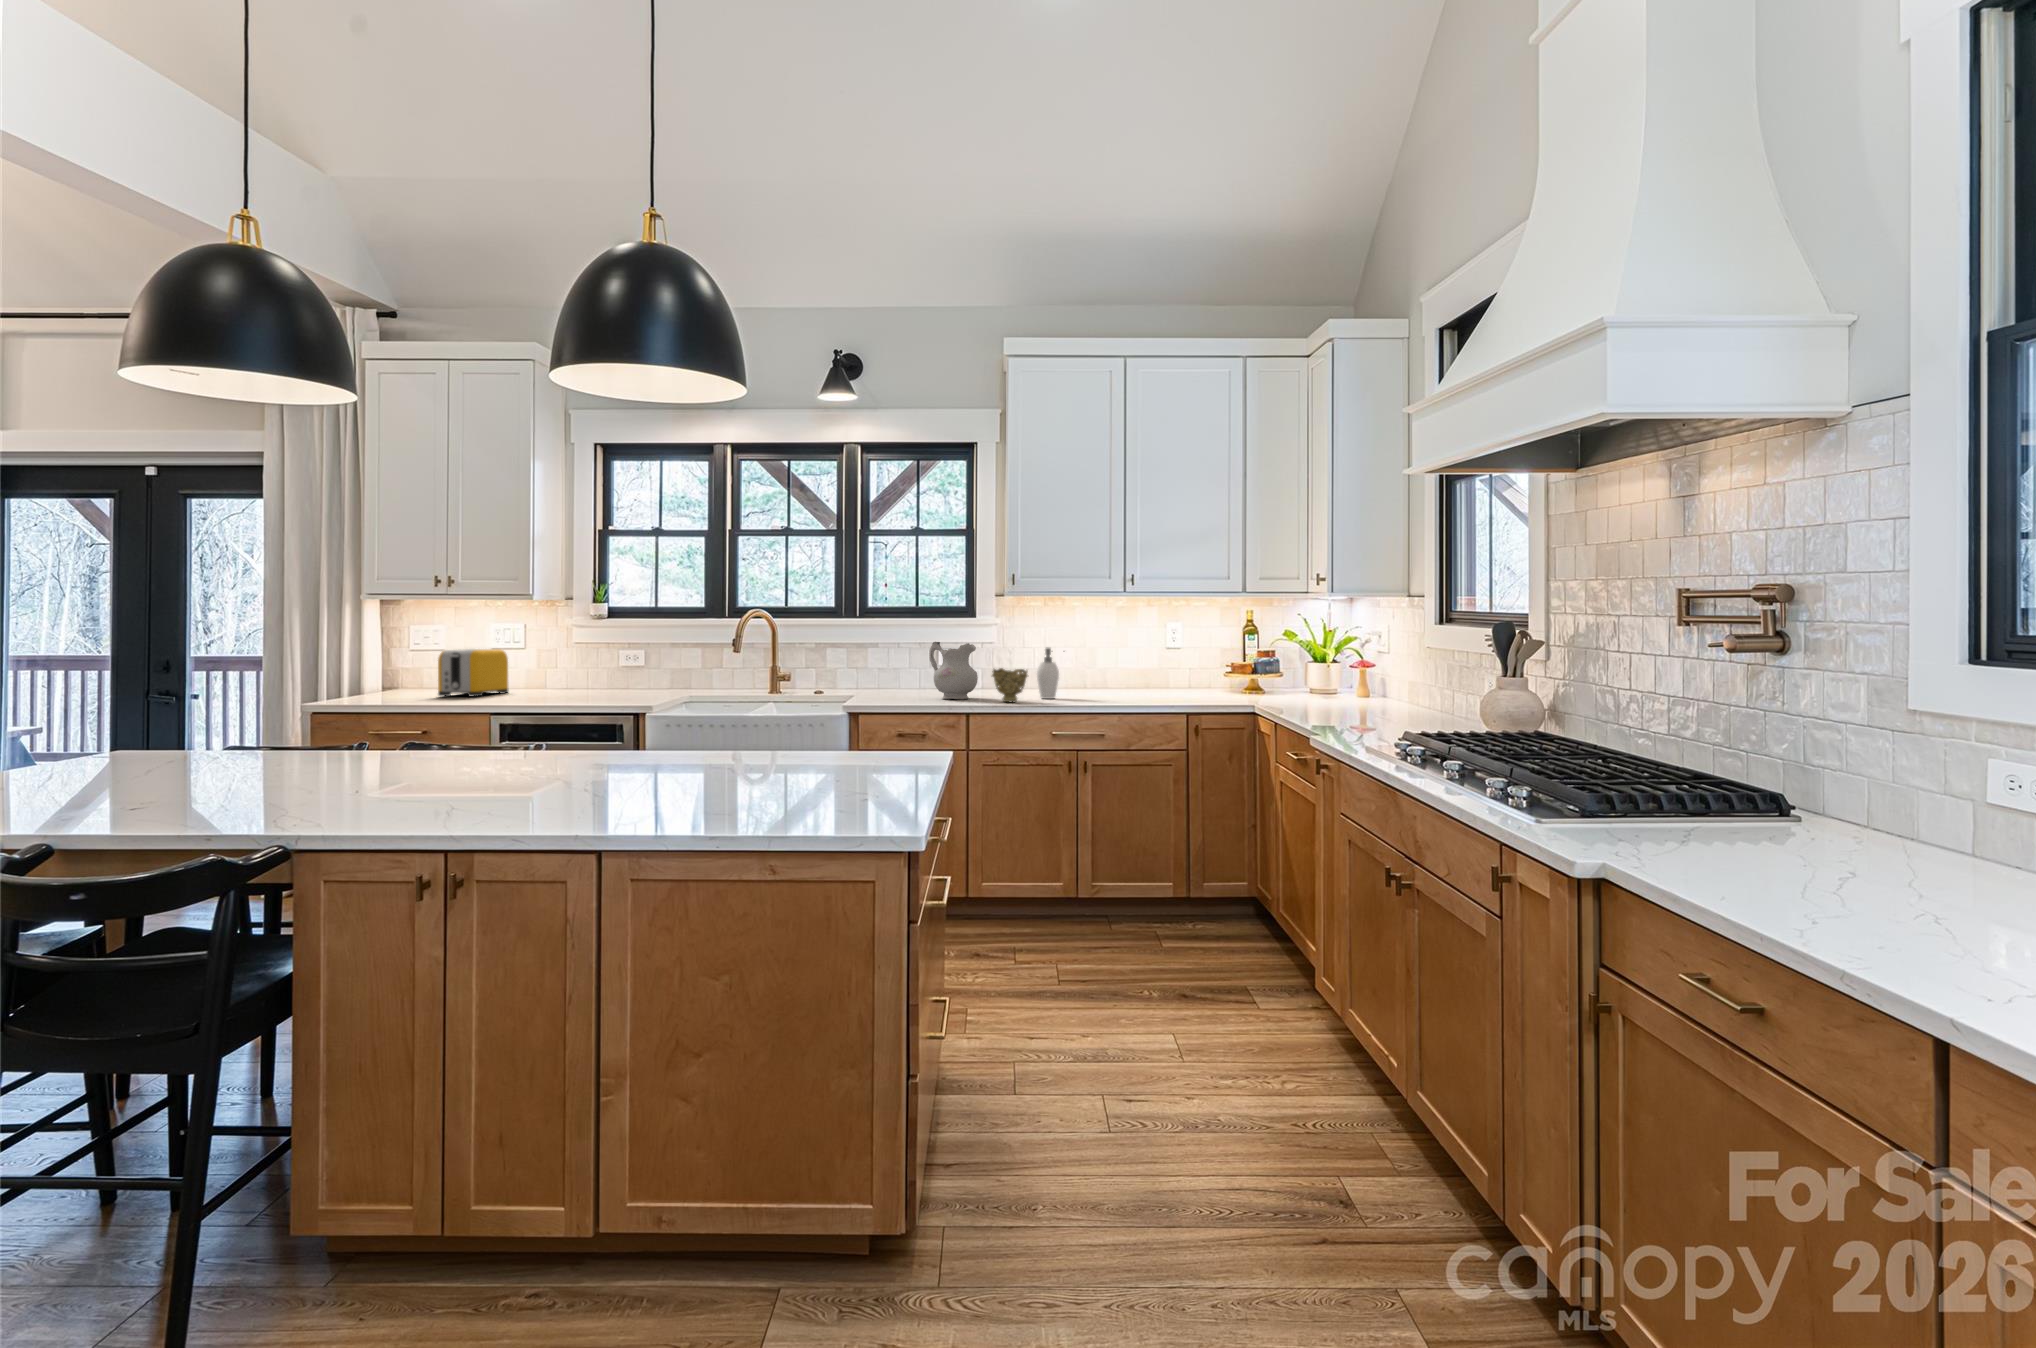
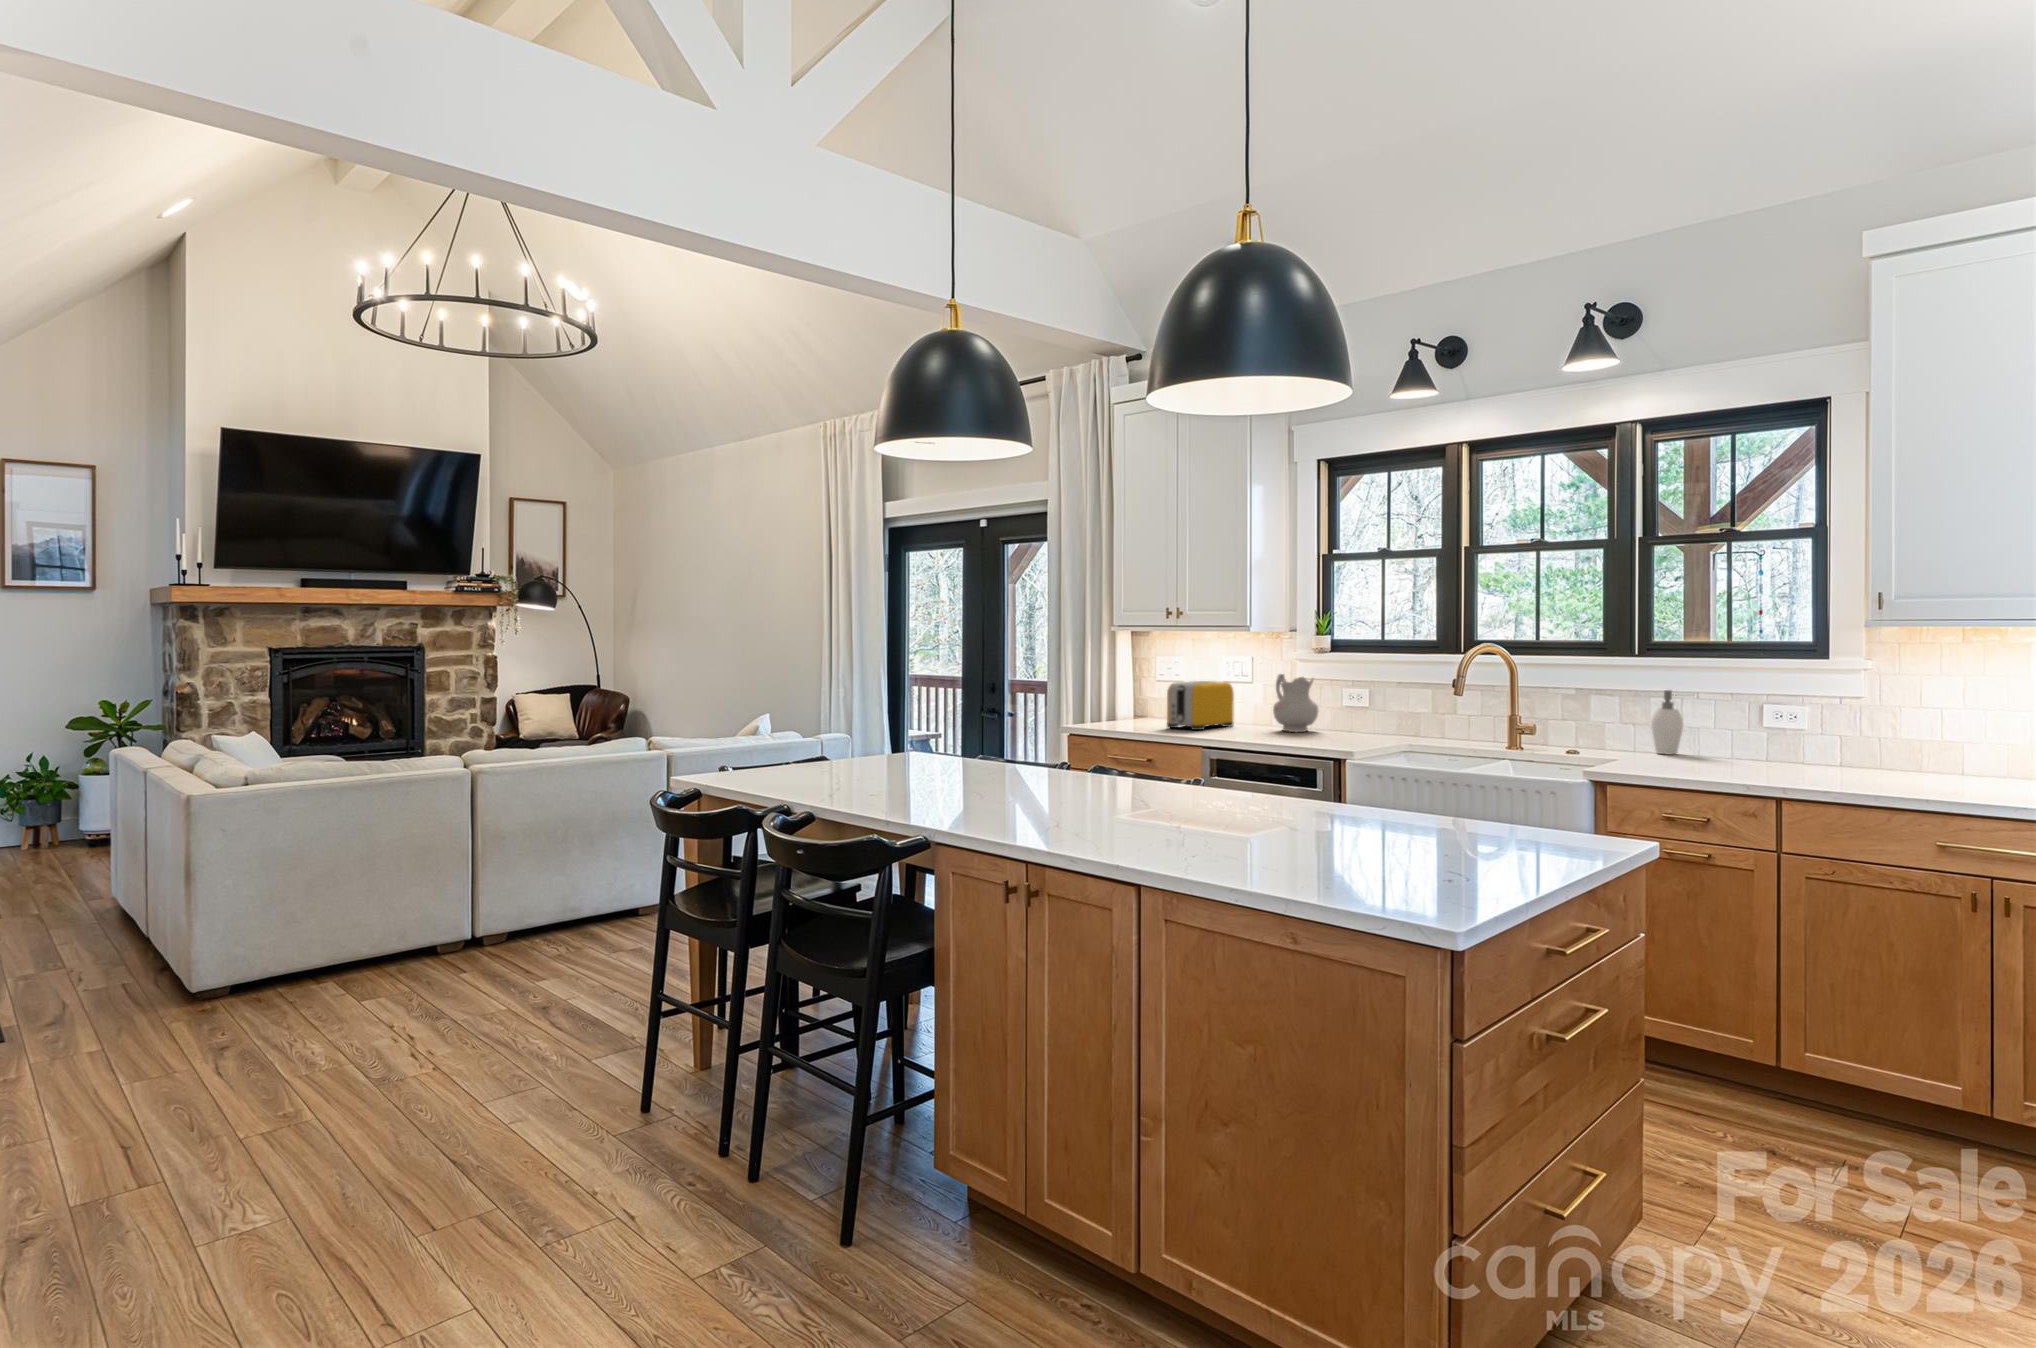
ceramic pitcher: present [929,642,978,699] -> present [1273,674,1319,732]
soap dispenser: present [1037,648,1059,699] -> present [1651,690,1683,754]
decorative bowl: present [992,668,1028,702] -> none [1829,736,1900,790]

